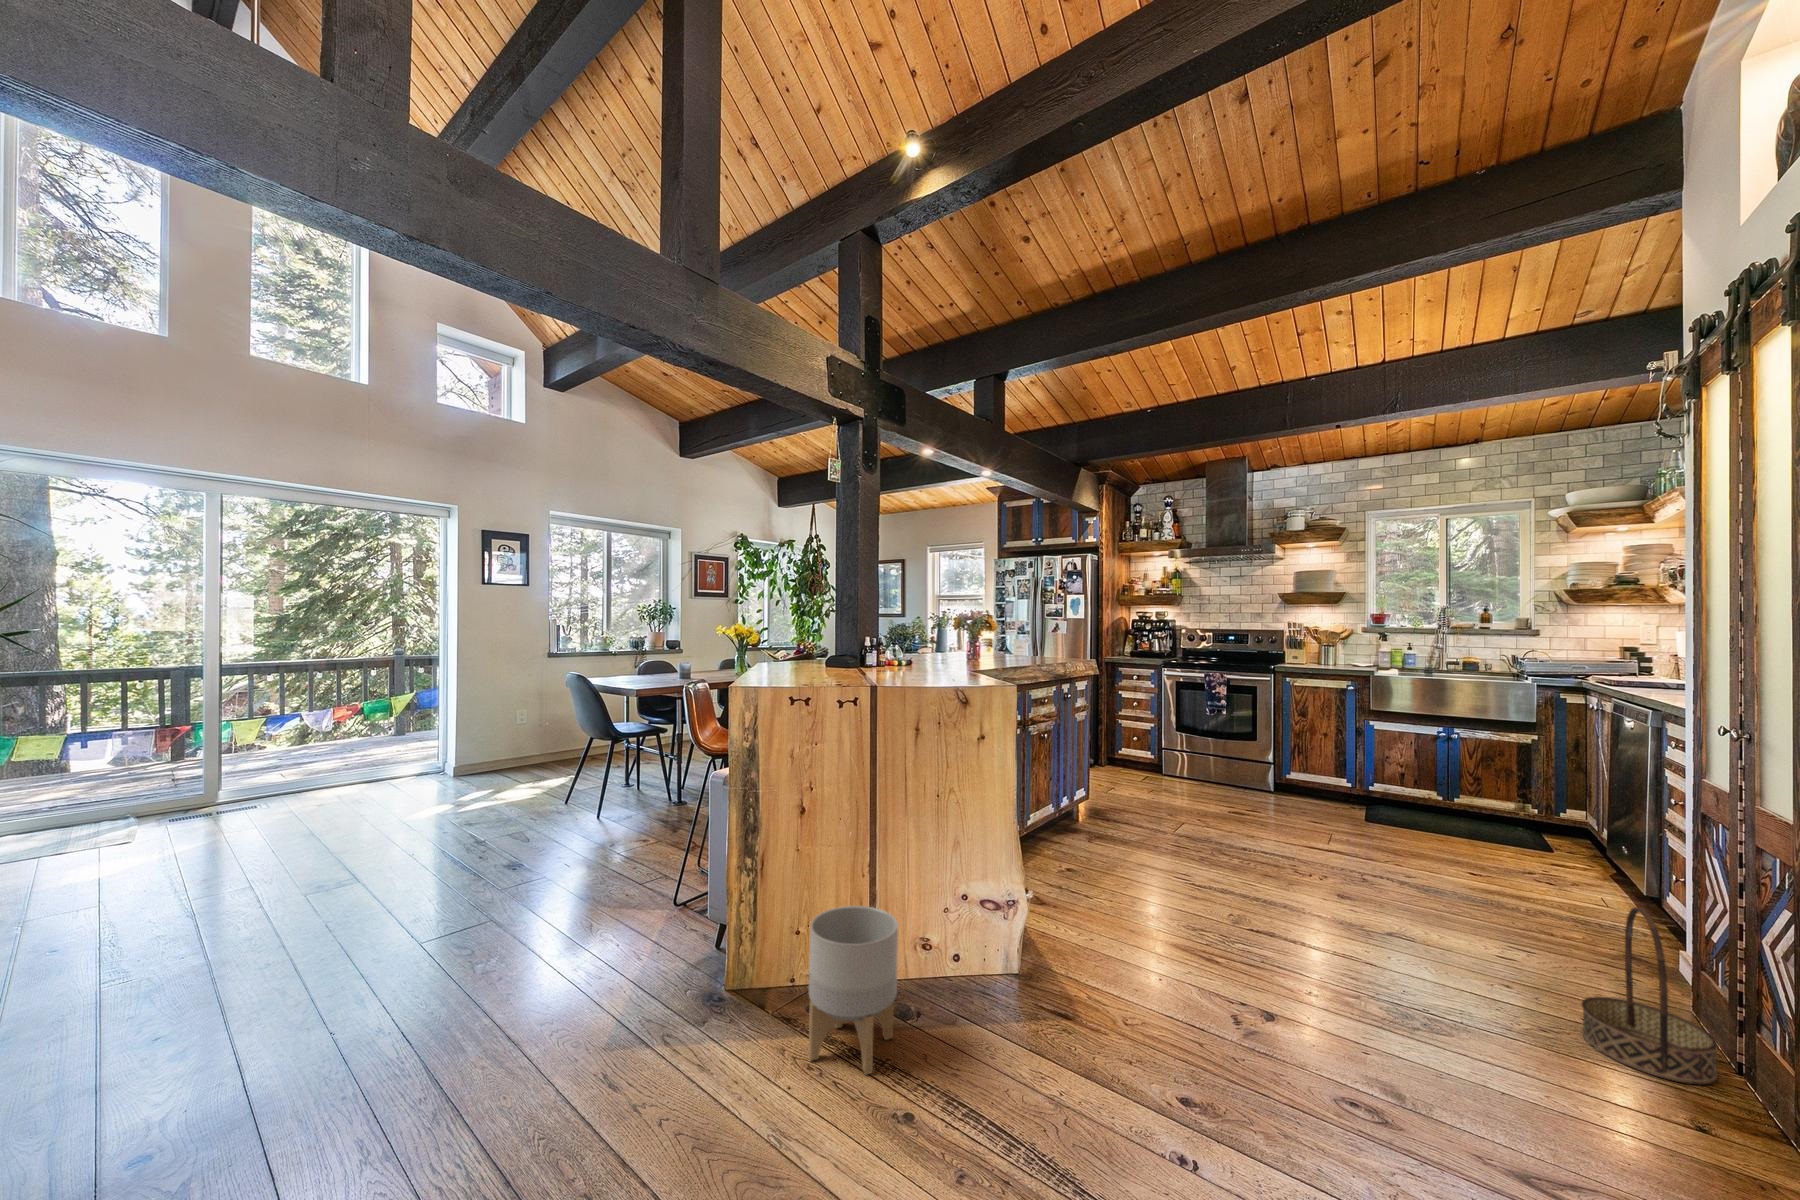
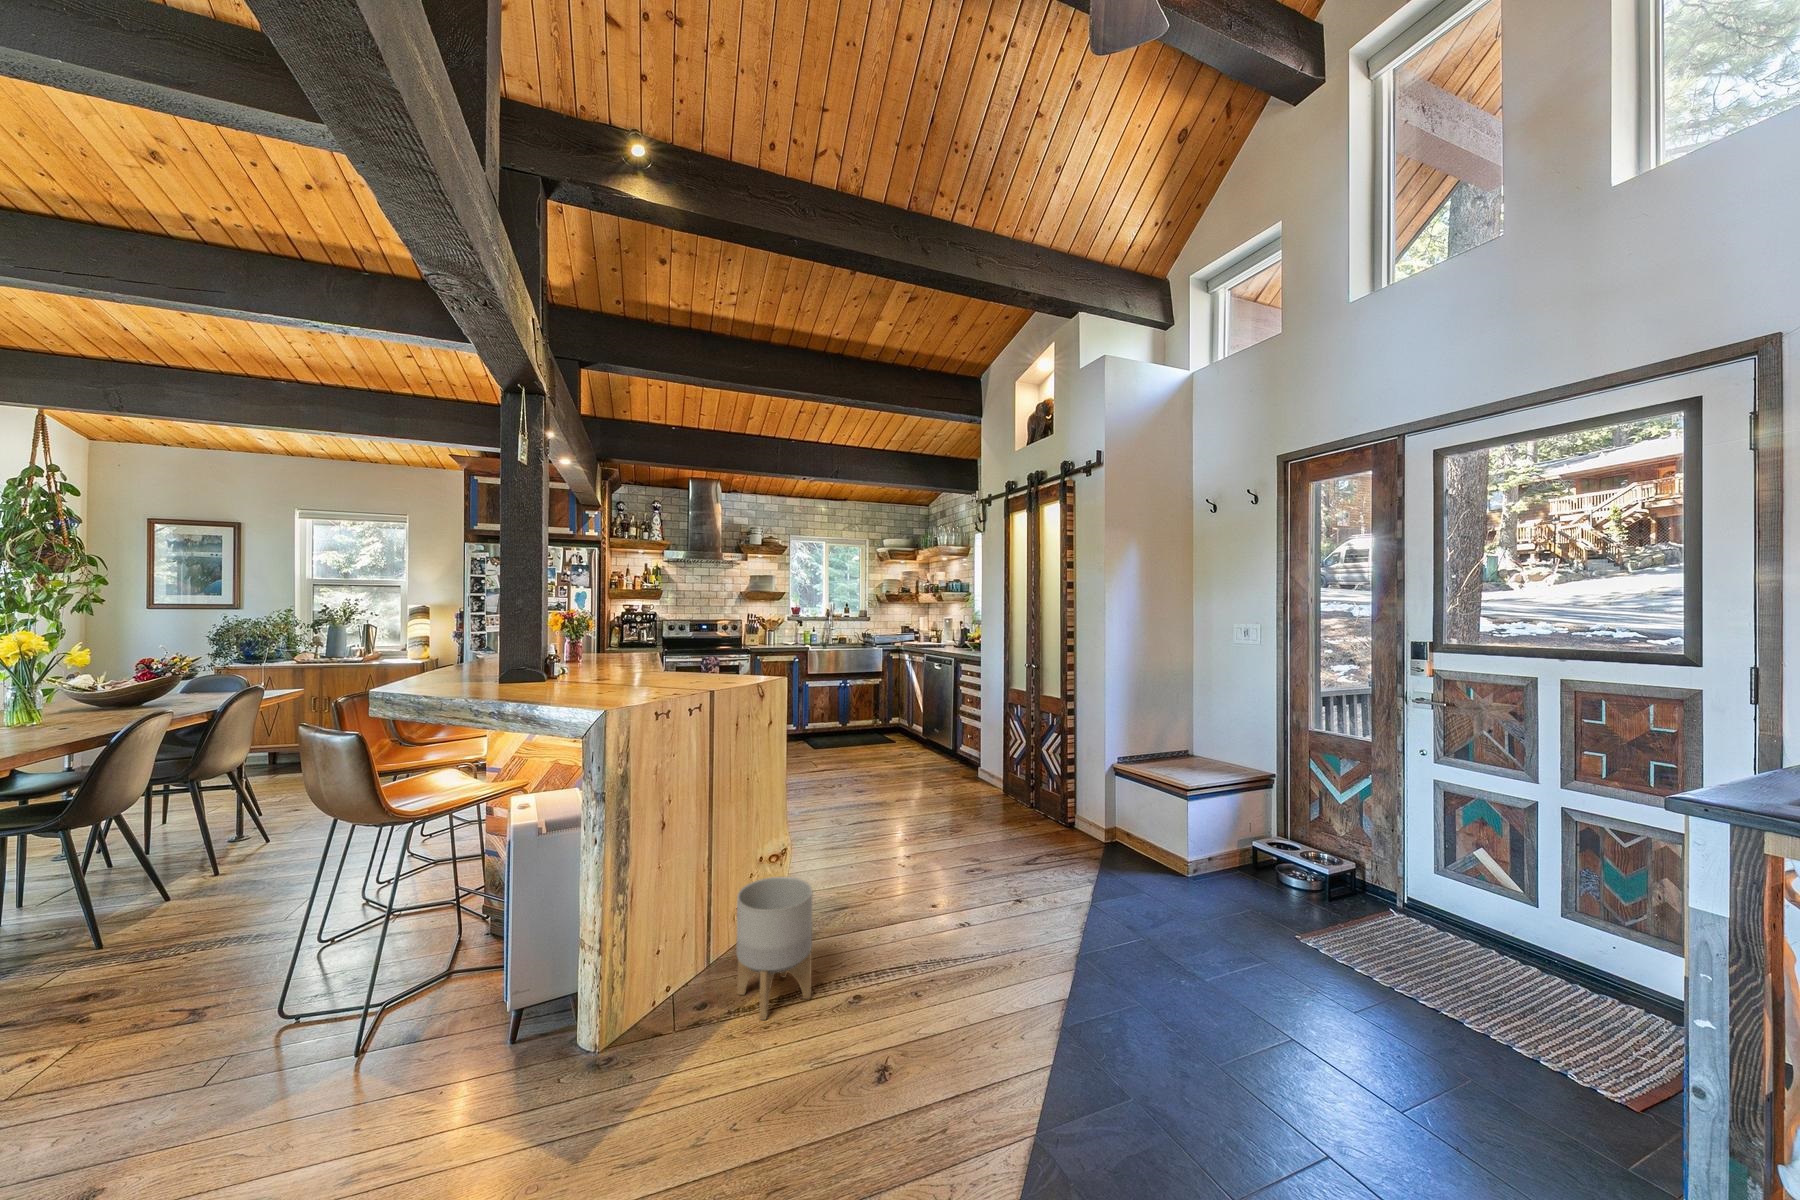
basket: present [1582,907,1718,1084] -> none [994,745,1034,813]

